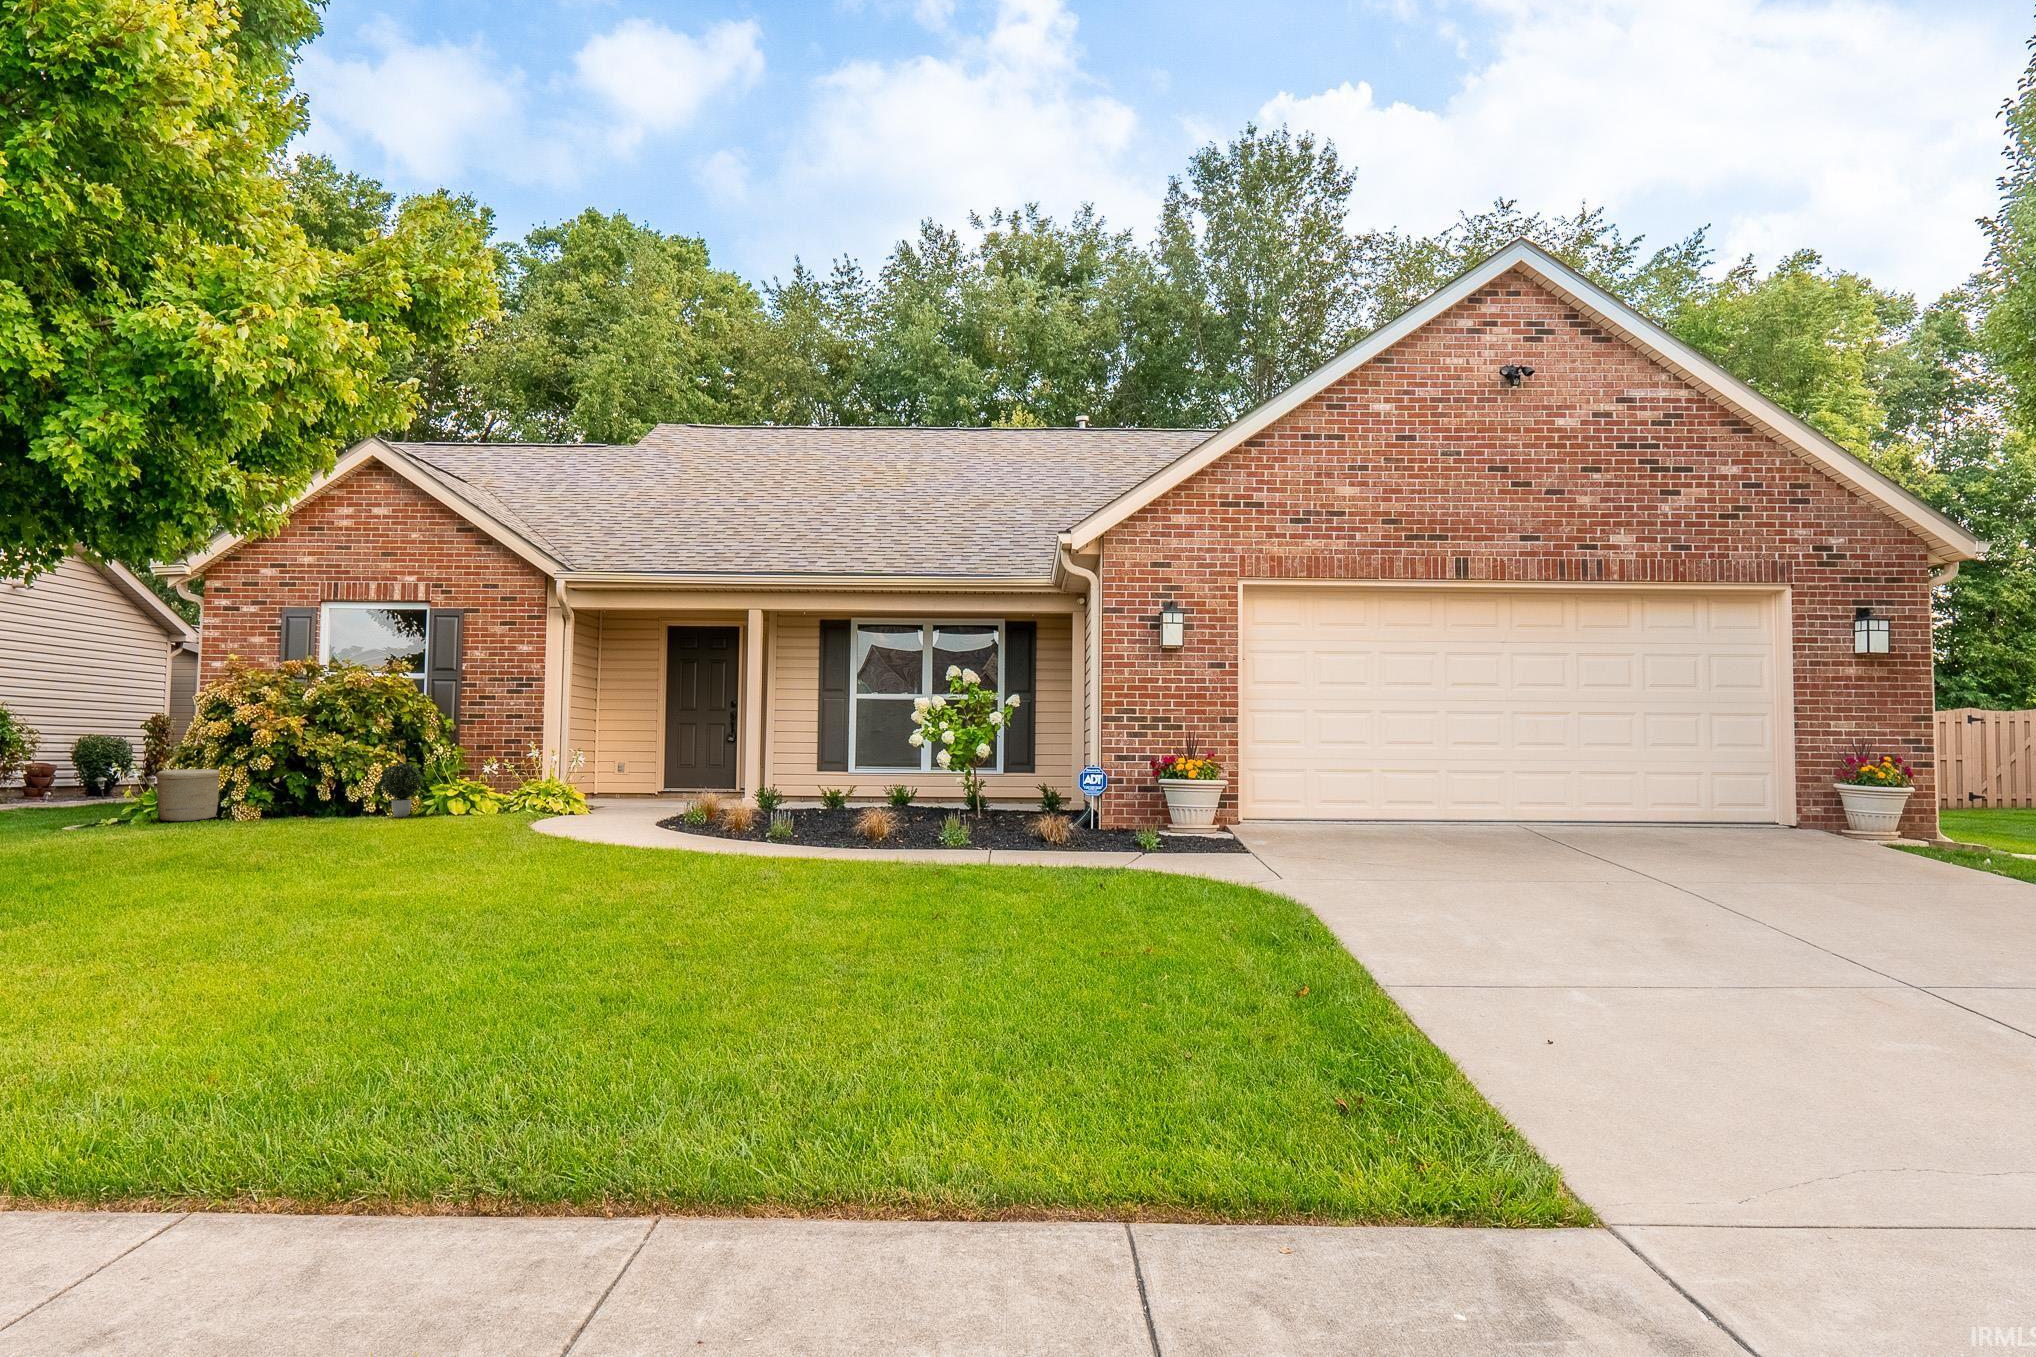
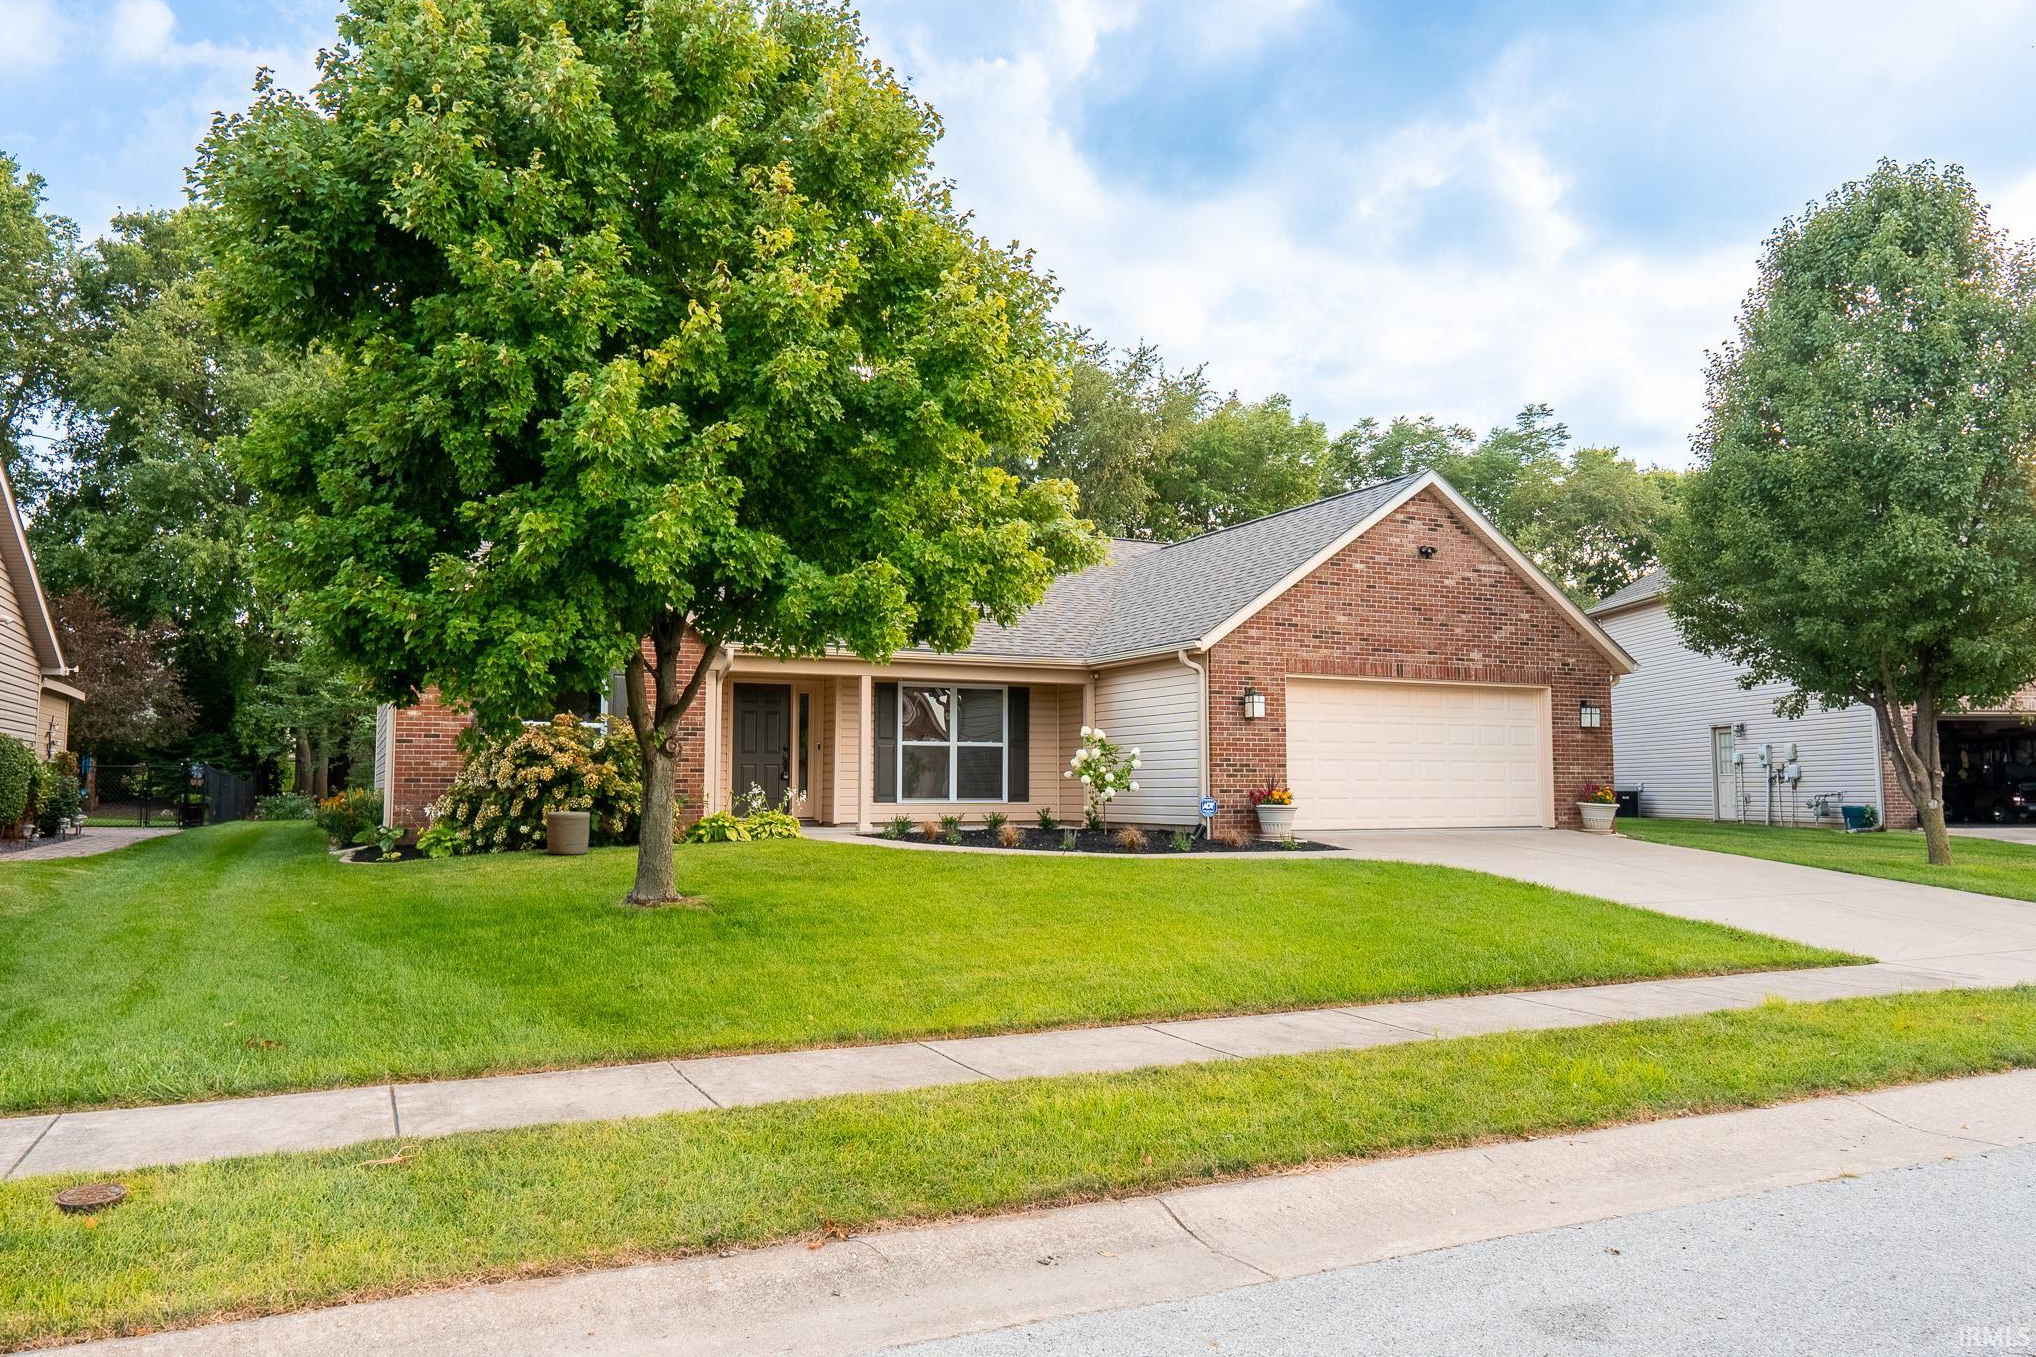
potted plant: present [380,763,423,817] -> none [712,804,743,848]

